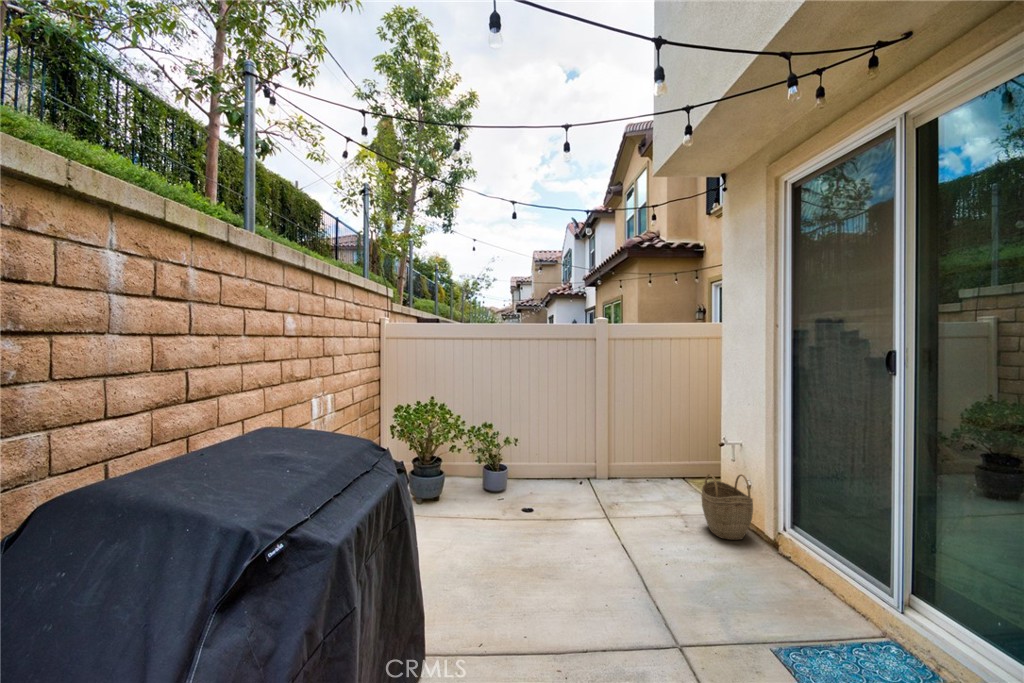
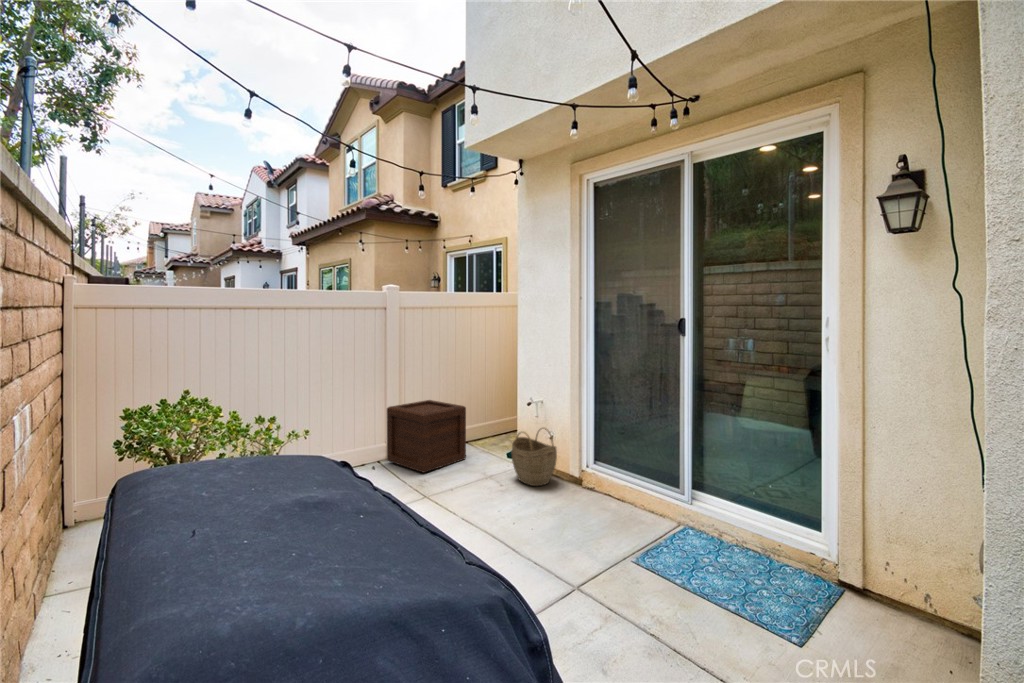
wooden crate: none [596,430,672,498] -> present [387,400,466,473]

